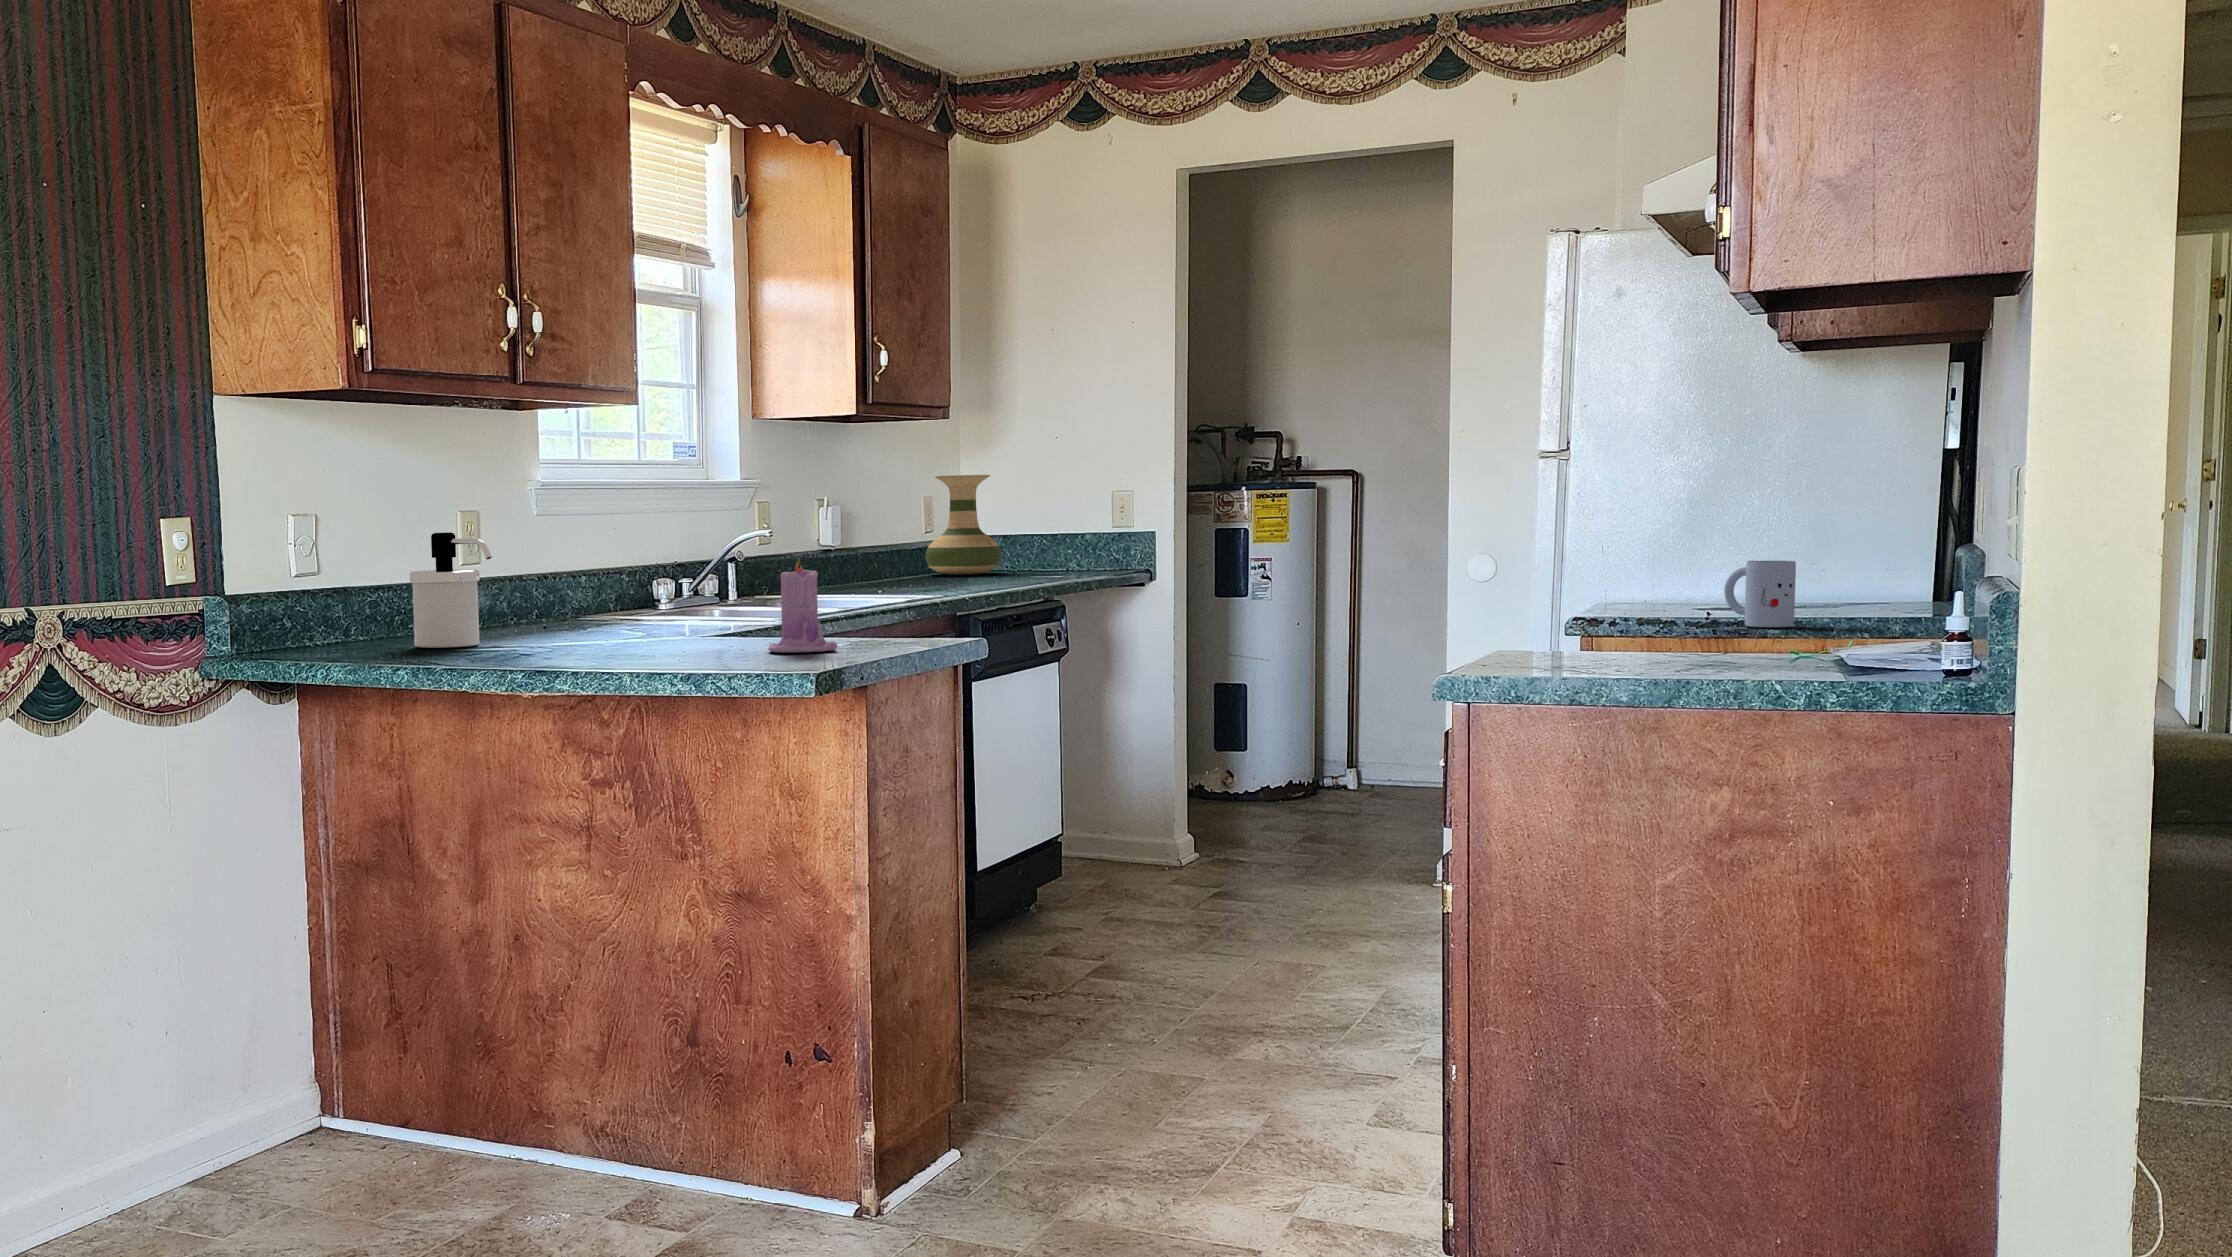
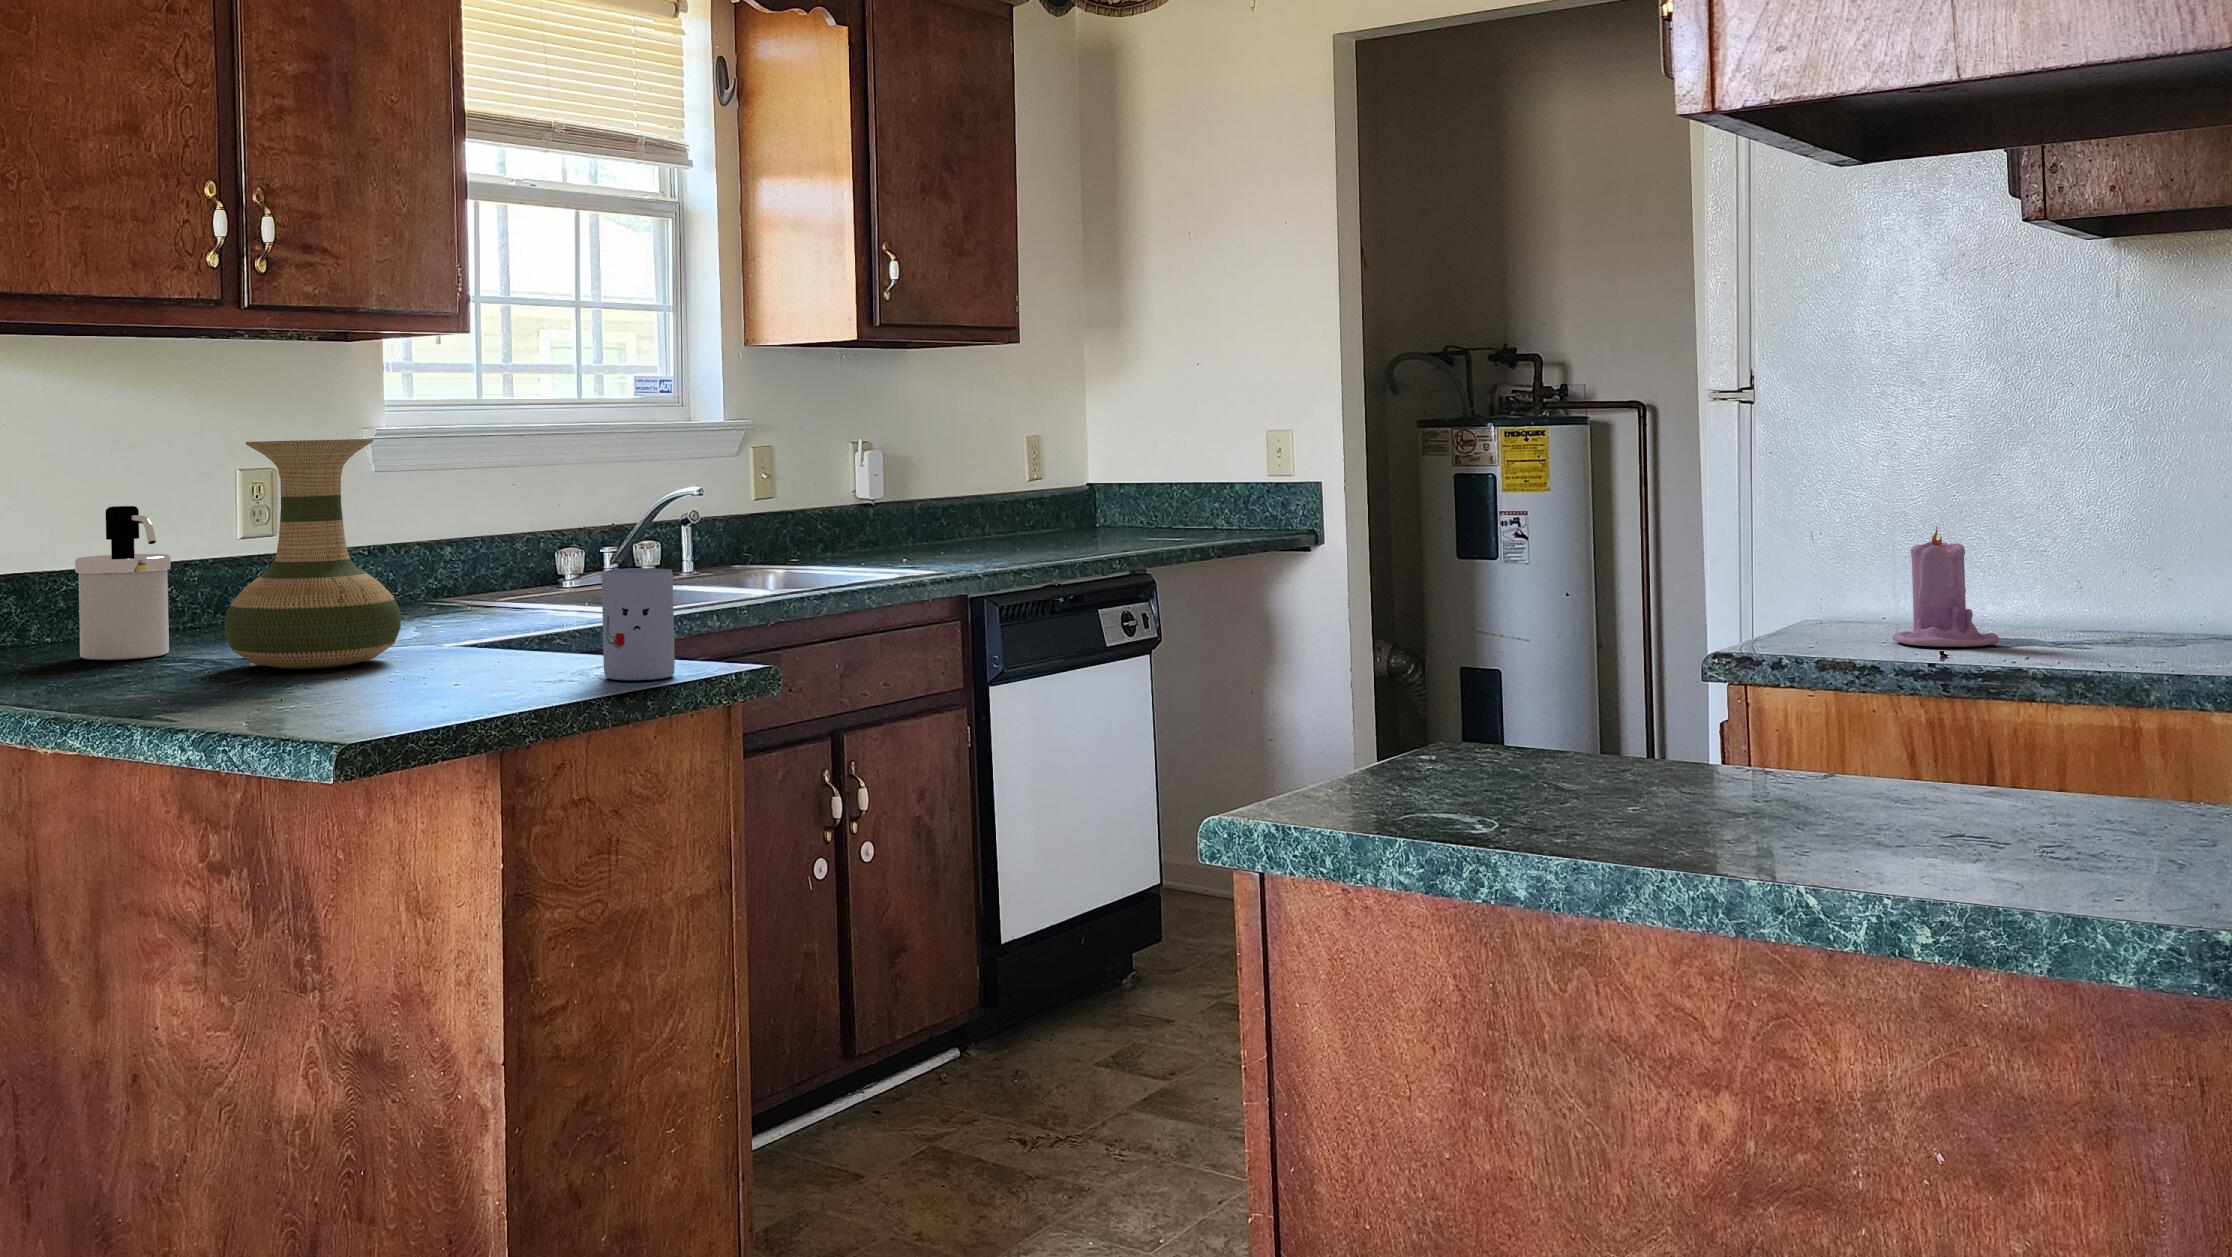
vase: present [926,475,1001,575] -> present [225,439,401,669]
candle: present [768,557,837,653] -> present [1893,527,1999,647]
mug: present [1724,561,1796,627] -> present [602,568,675,680]

